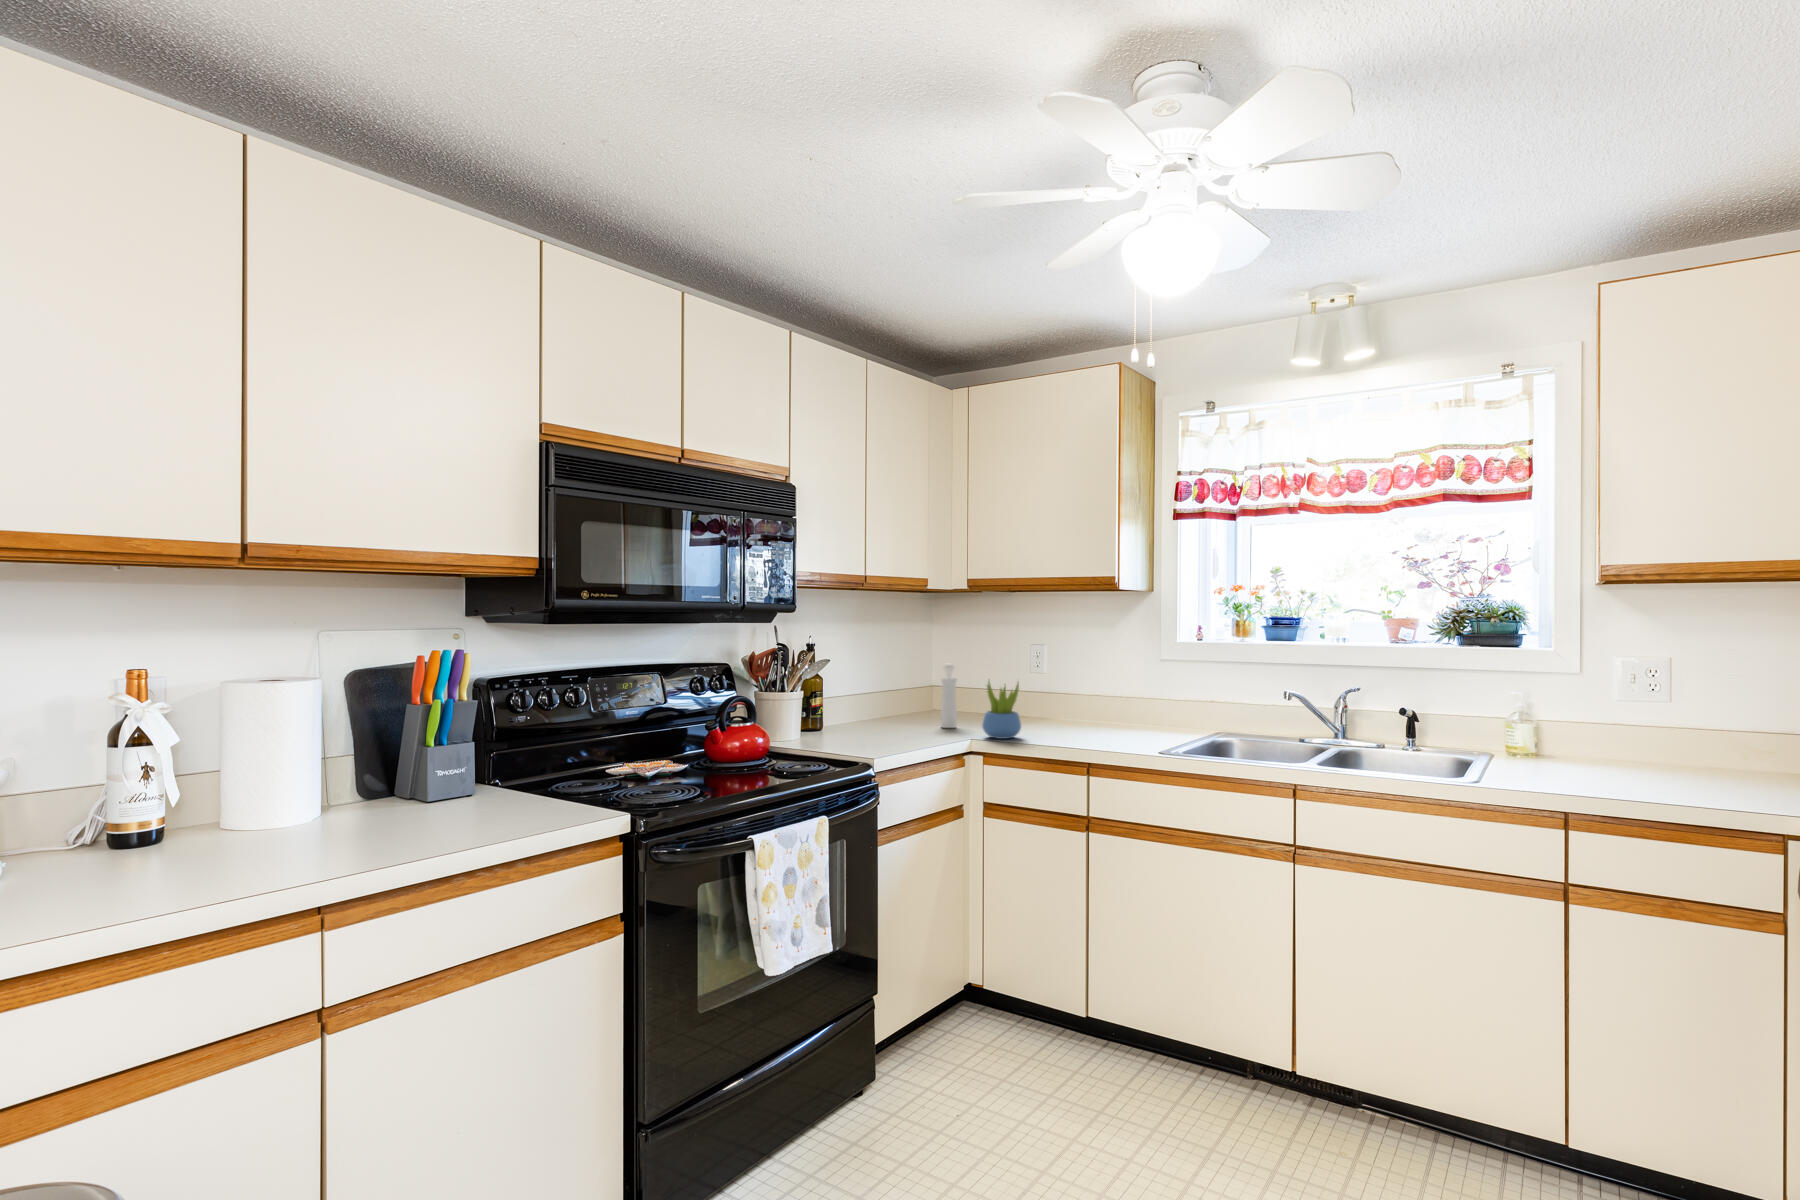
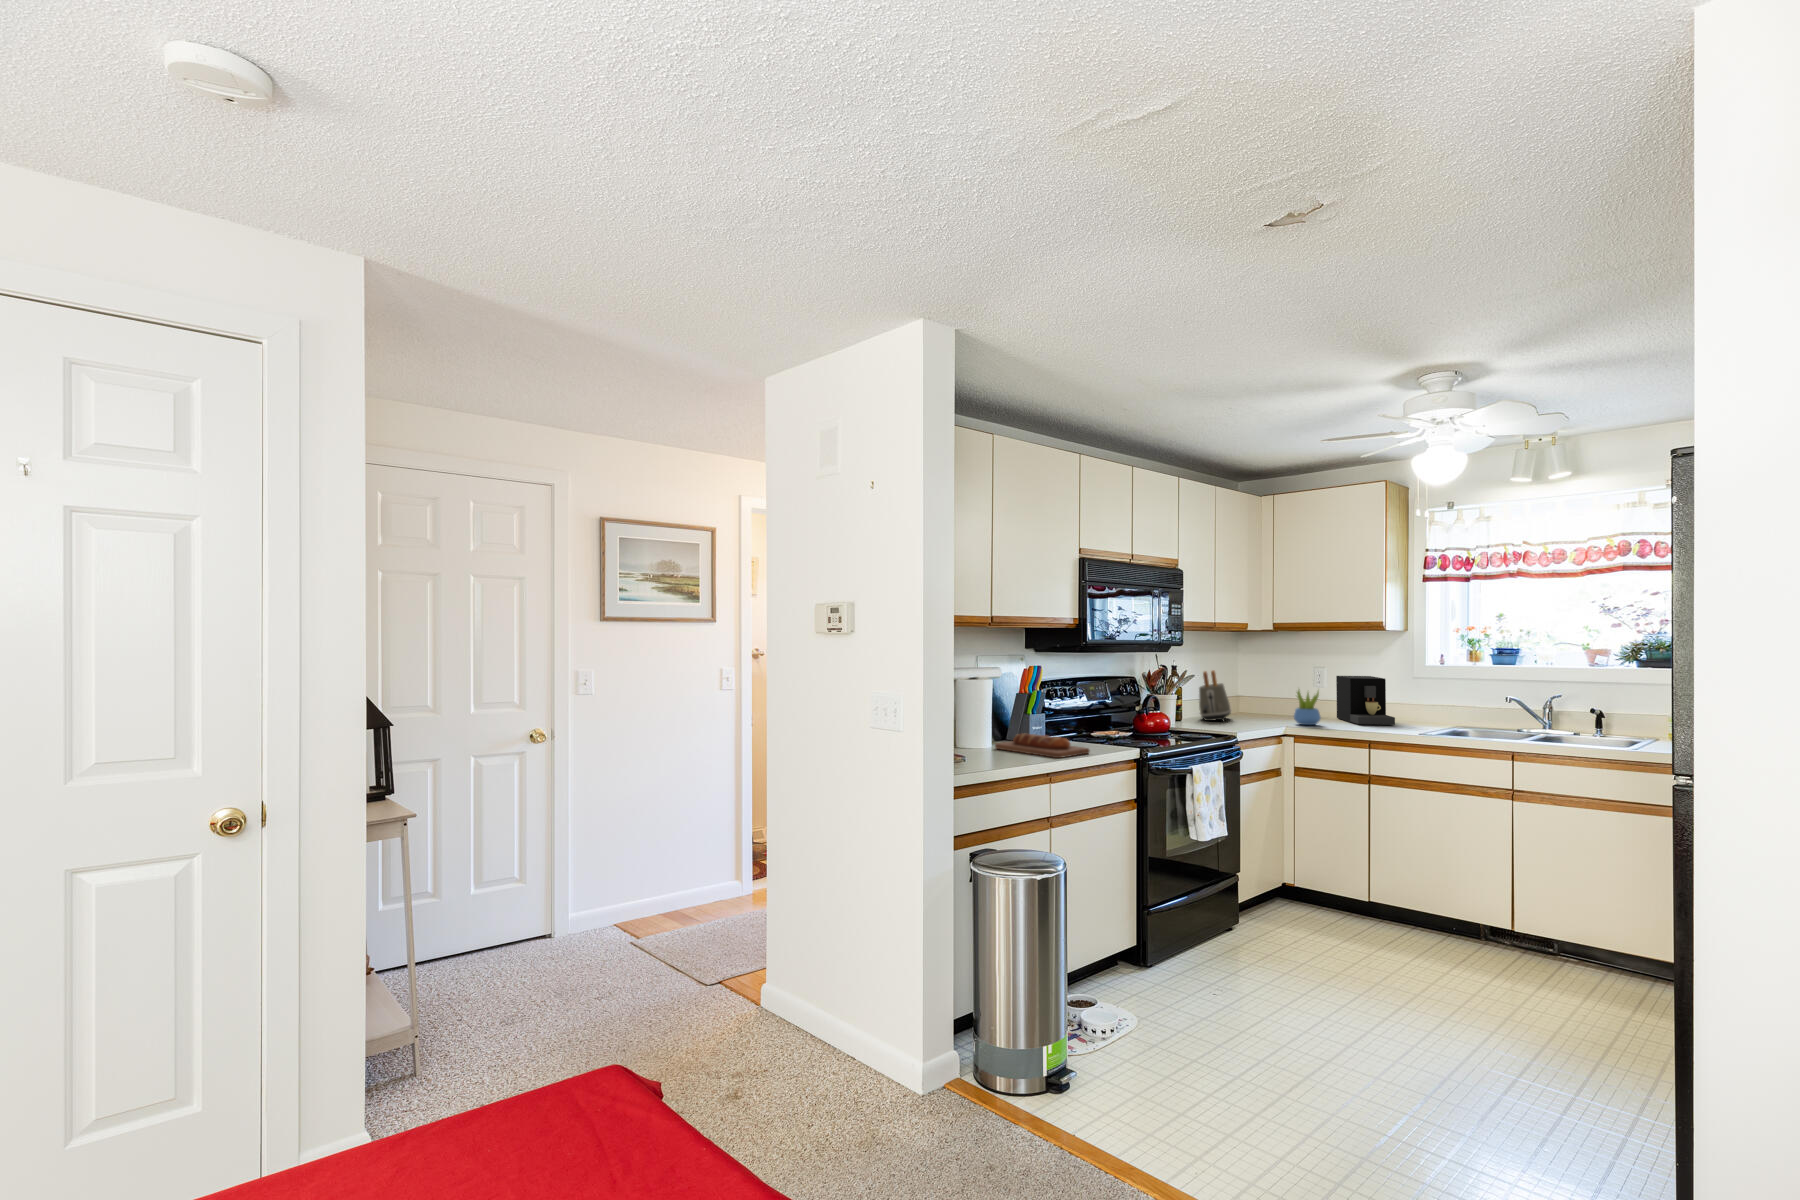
toaster: none [845,653,898,734] -> present [1199,670,1231,721]
coffee maker: none [1054,660,1129,735] -> present [1336,676,1395,725]
pepper mill: present [941,664,957,728] -> none [1258,678,1271,719]
bread loaf: none [305,792,494,857] -> present [995,734,1089,758]

